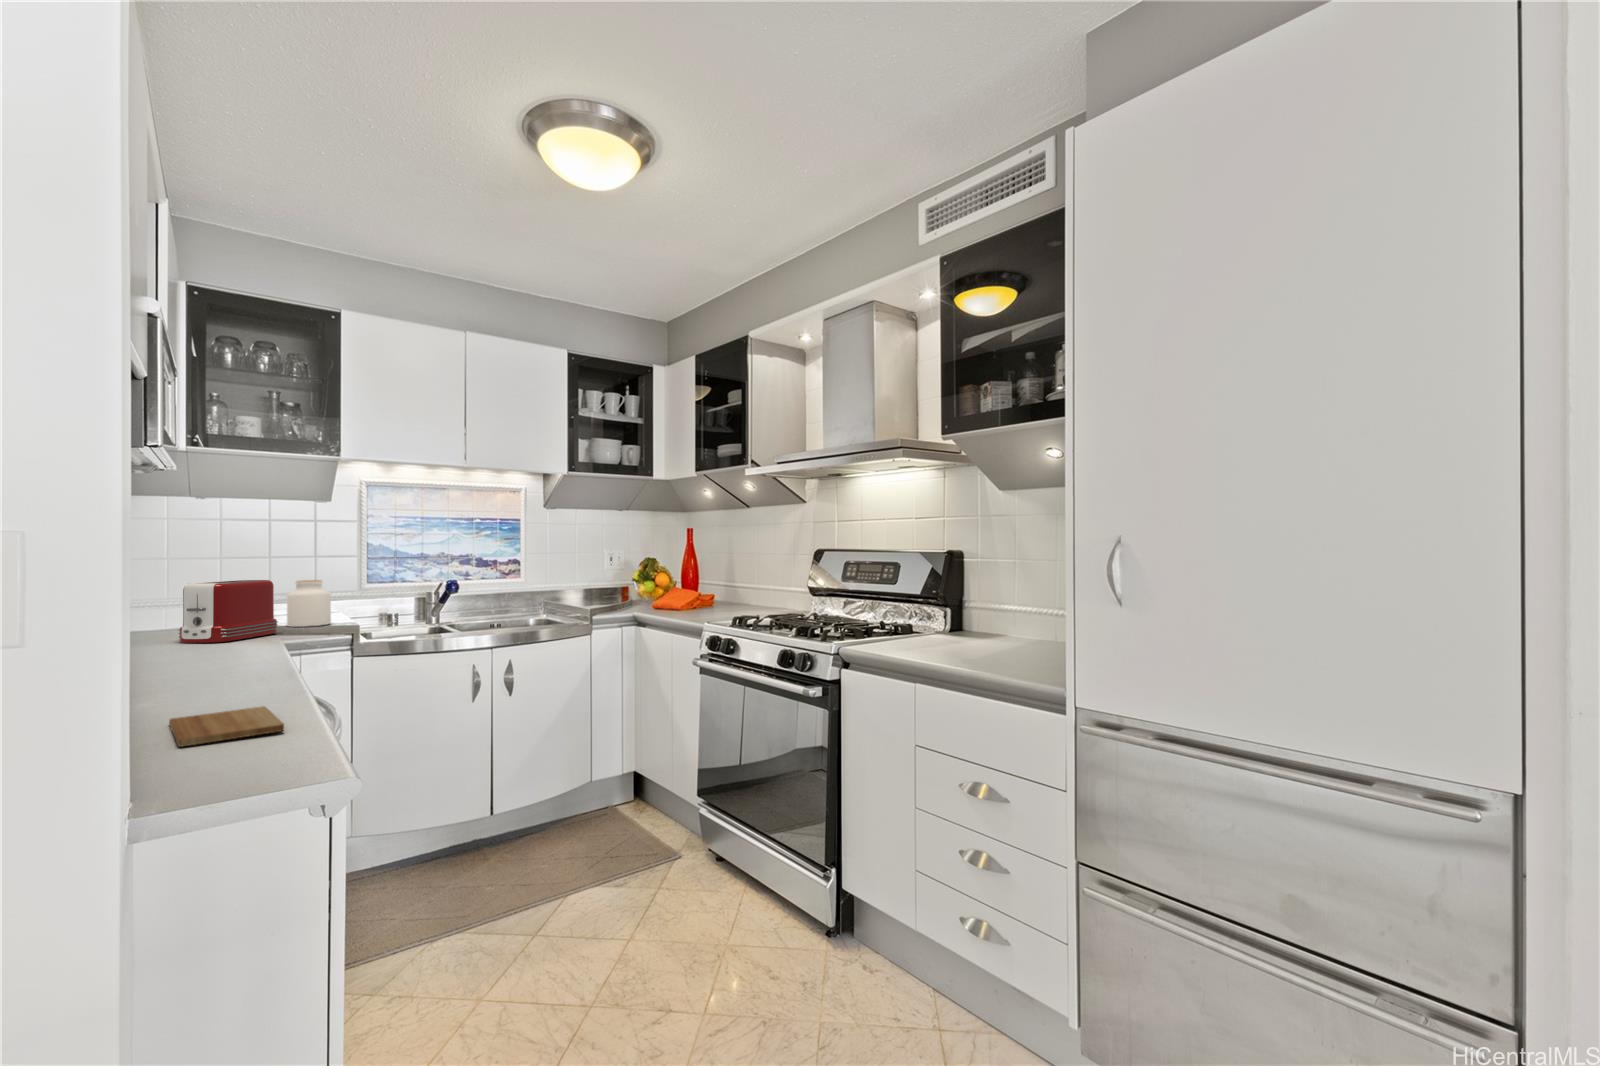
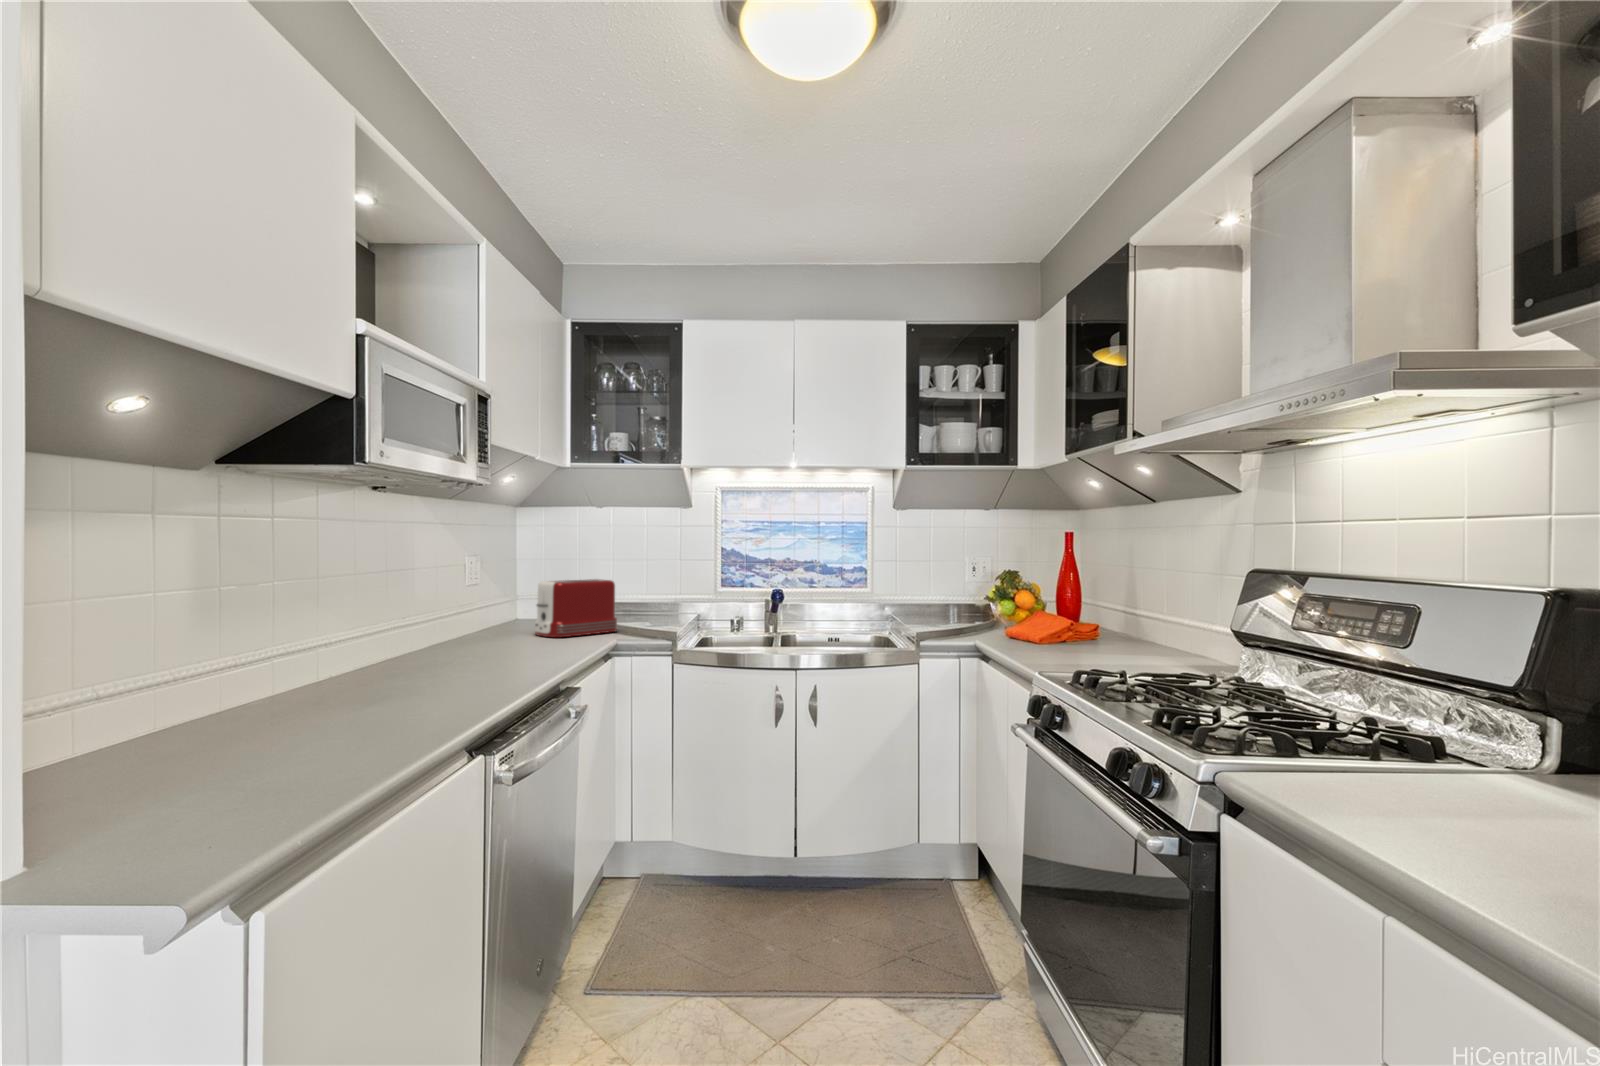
jar: present [287,580,331,627] -> none [643,581,679,626]
cutting board: present [169,706,284,747] -> none [152,738,342,789]

